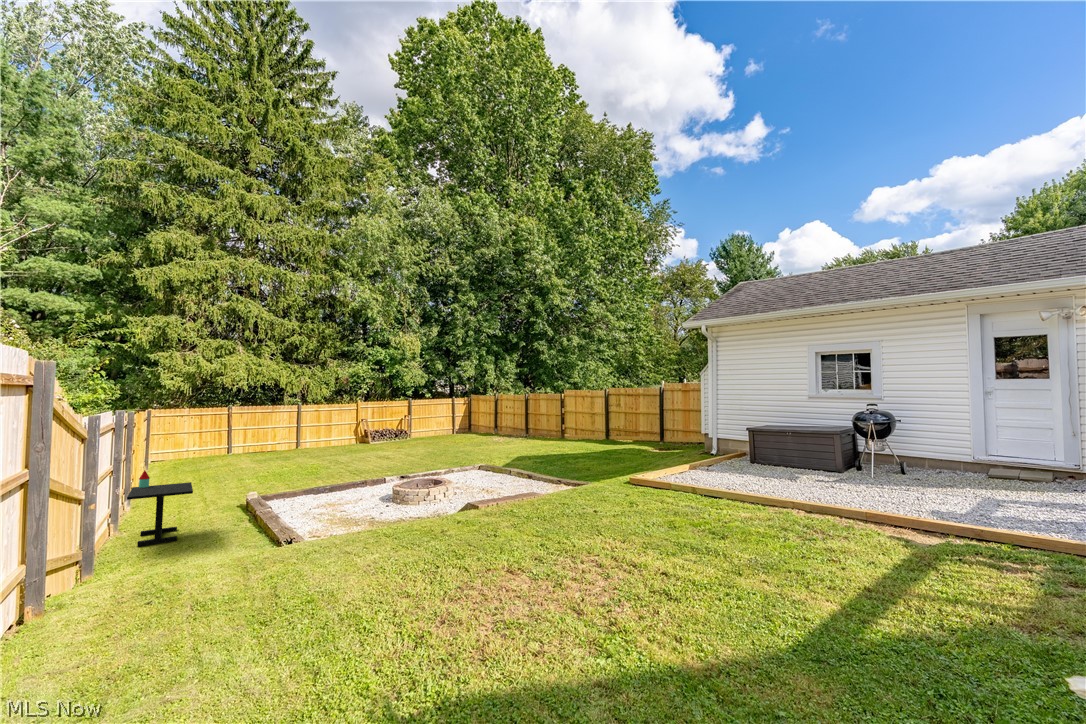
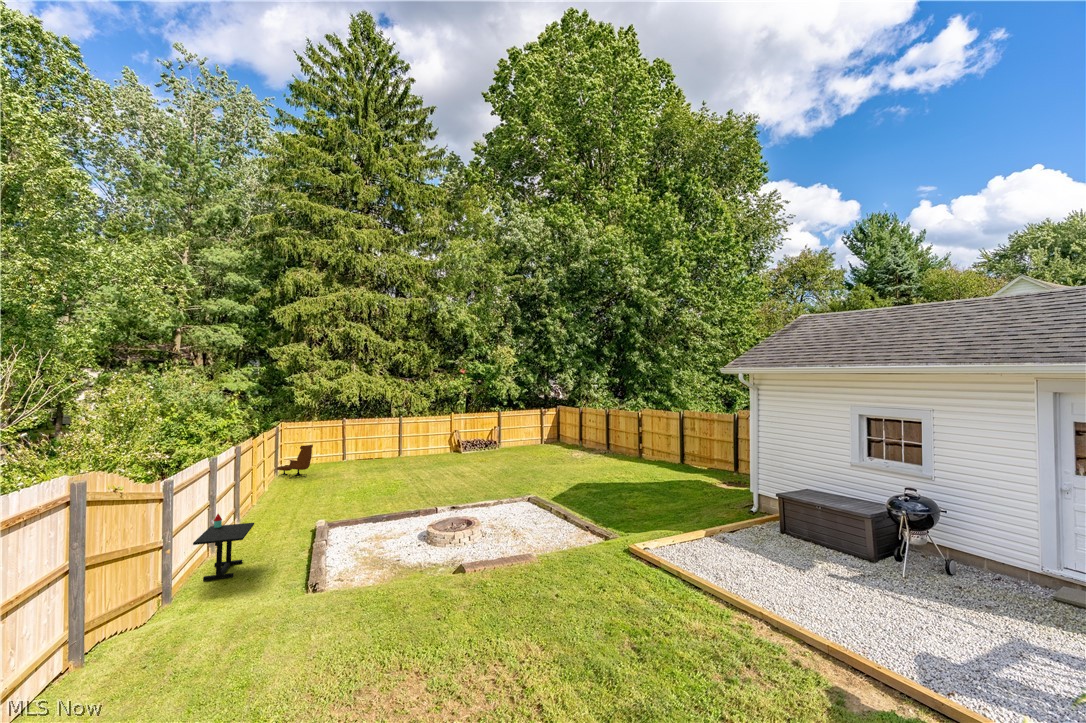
lounge chair: none [147,429,199,470] -> present [277,445,313,479]

